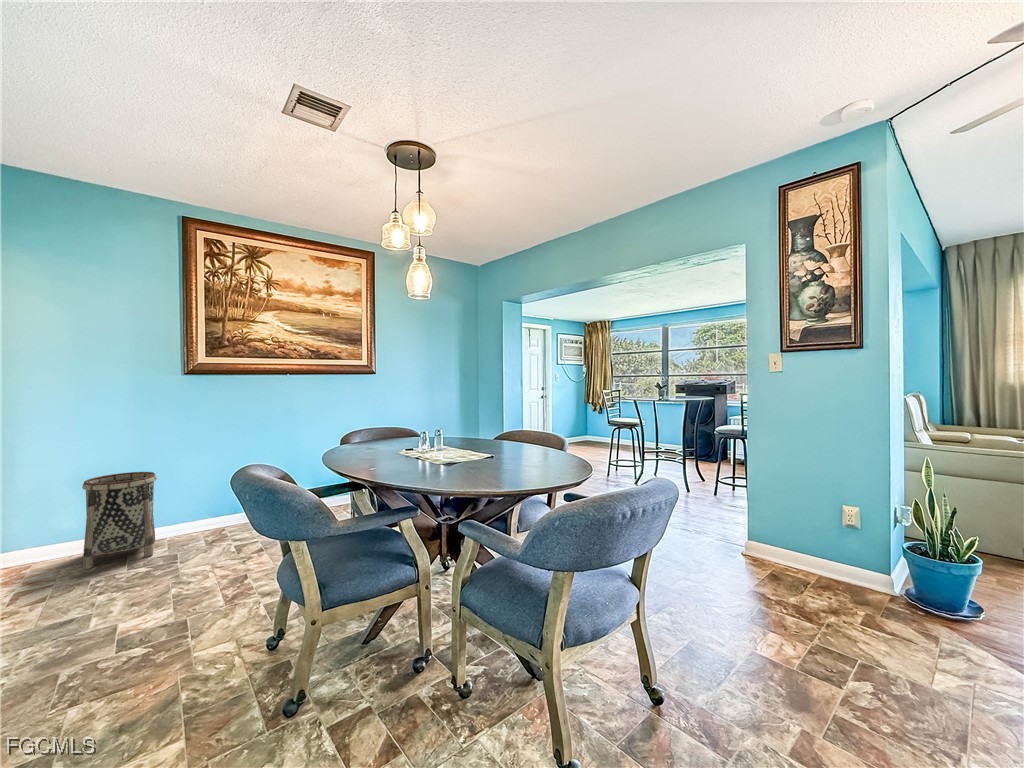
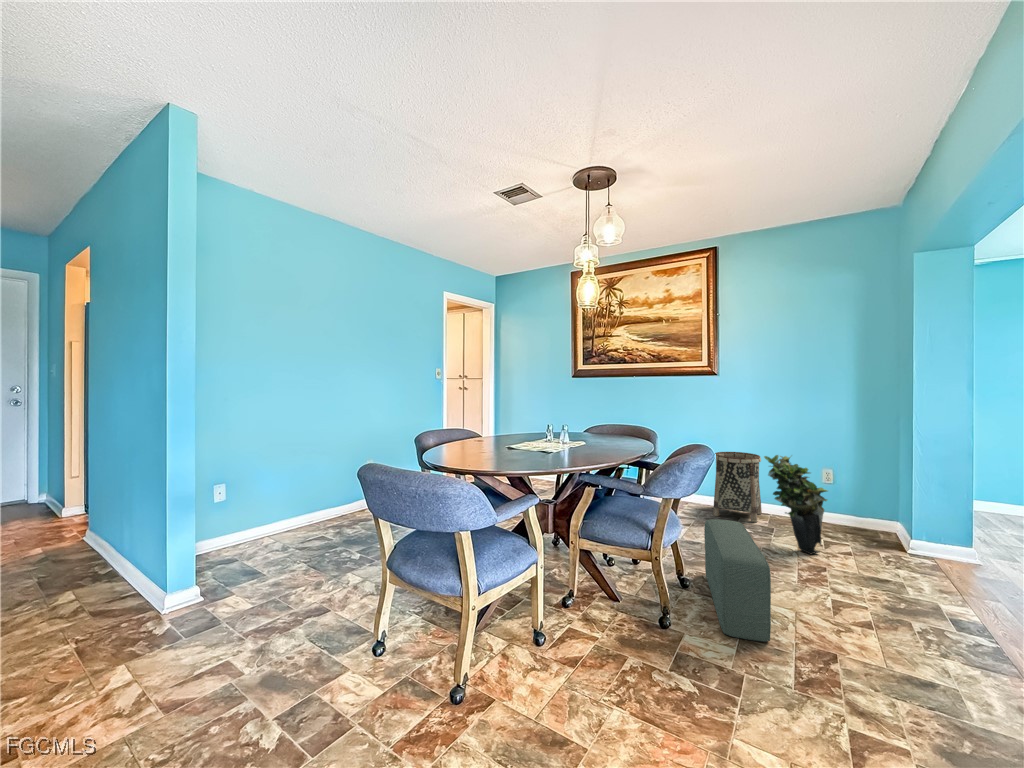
potted plant: none [169,464,244,567] -> present [764,455,827,554]
pouf: none [99,566,223,730] -> present [704,519,771,642]

